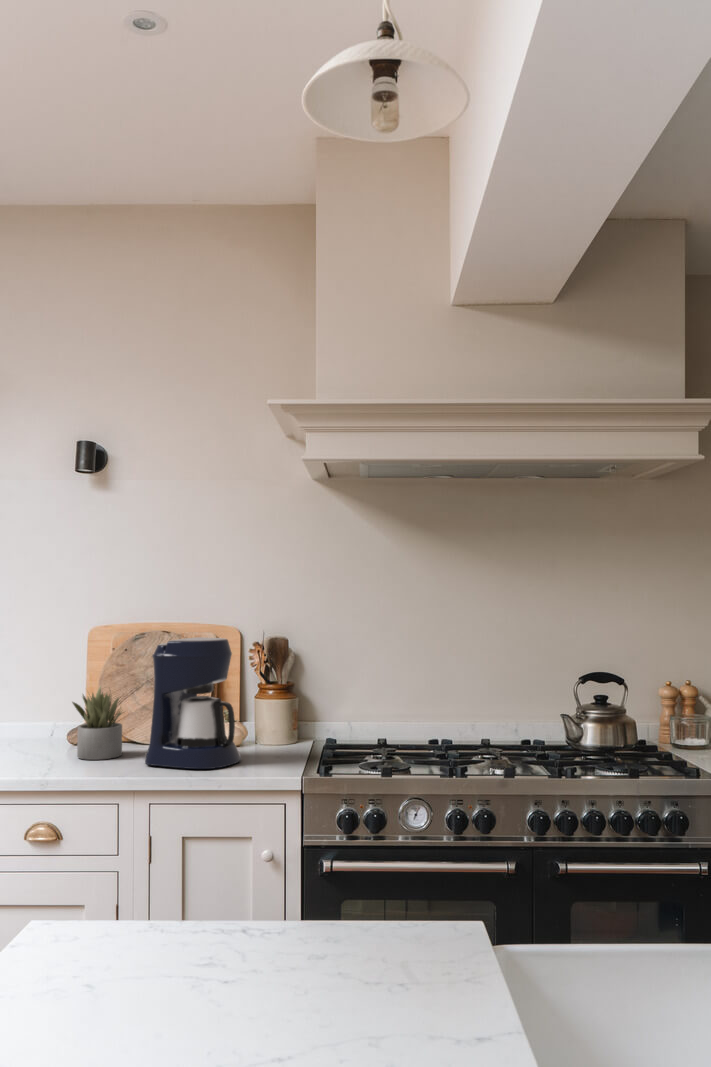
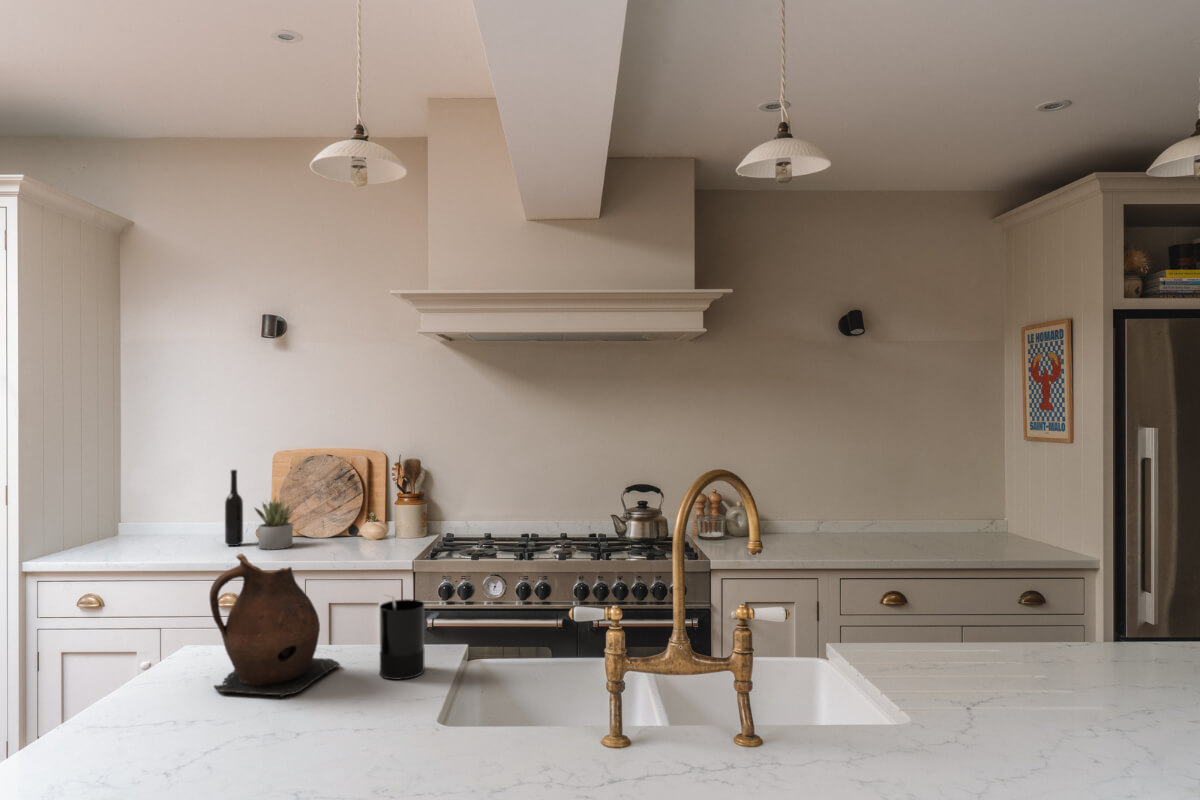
coffee maker: present [145,637,241,769] -> none [306,461,378,556]
bottle: none [31,650,55,755] -> present [225,470,243,546]
ceramic pitcher: none [94,767,294,1028] -> present [210,554,340,698]
candle: none [366,838,442,990] -> present [380,596,425,680]

